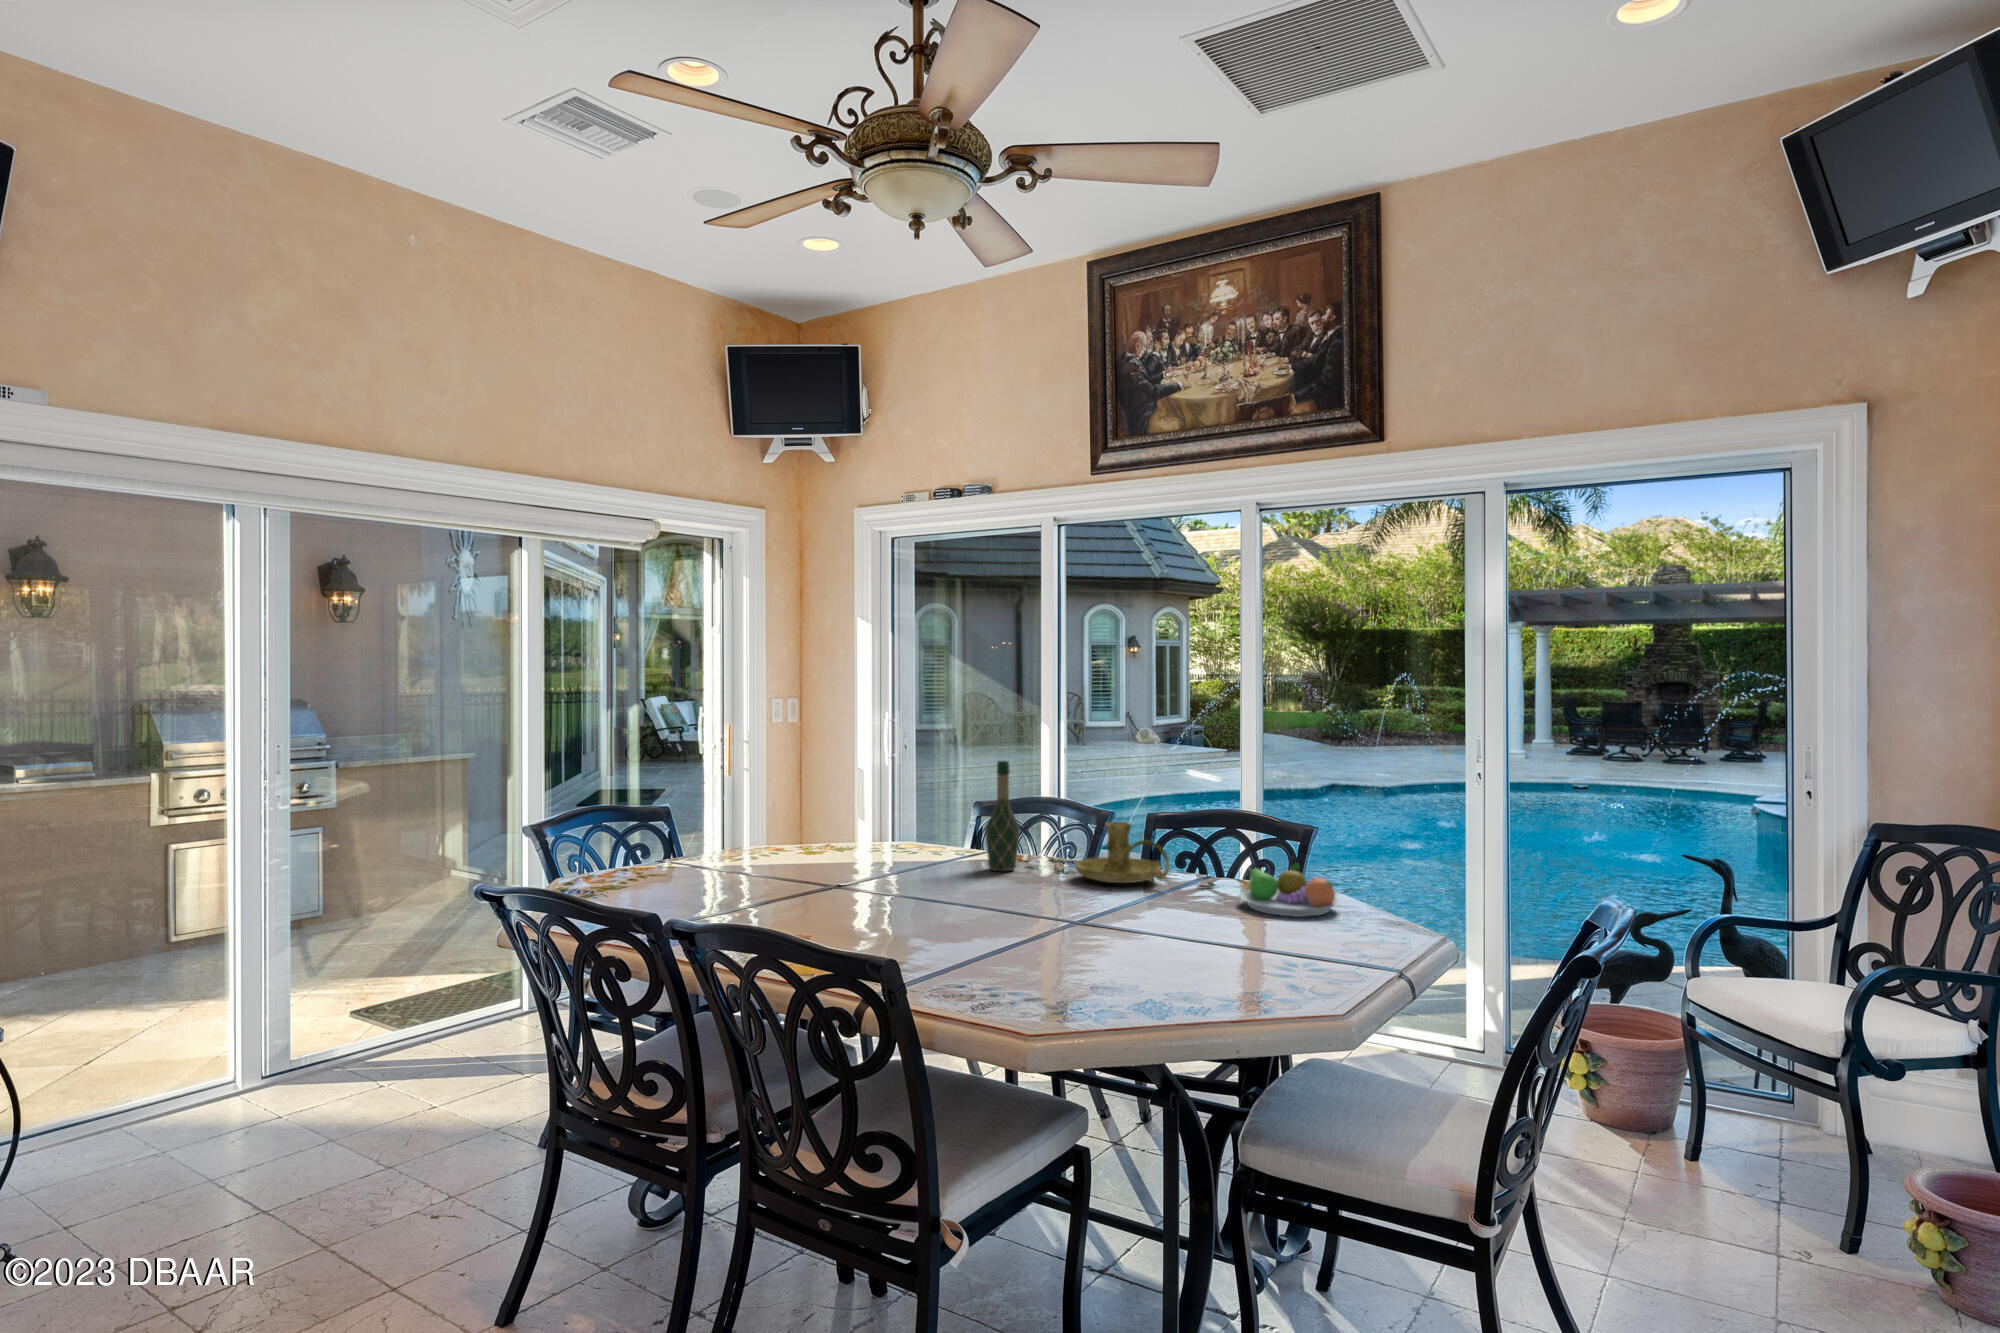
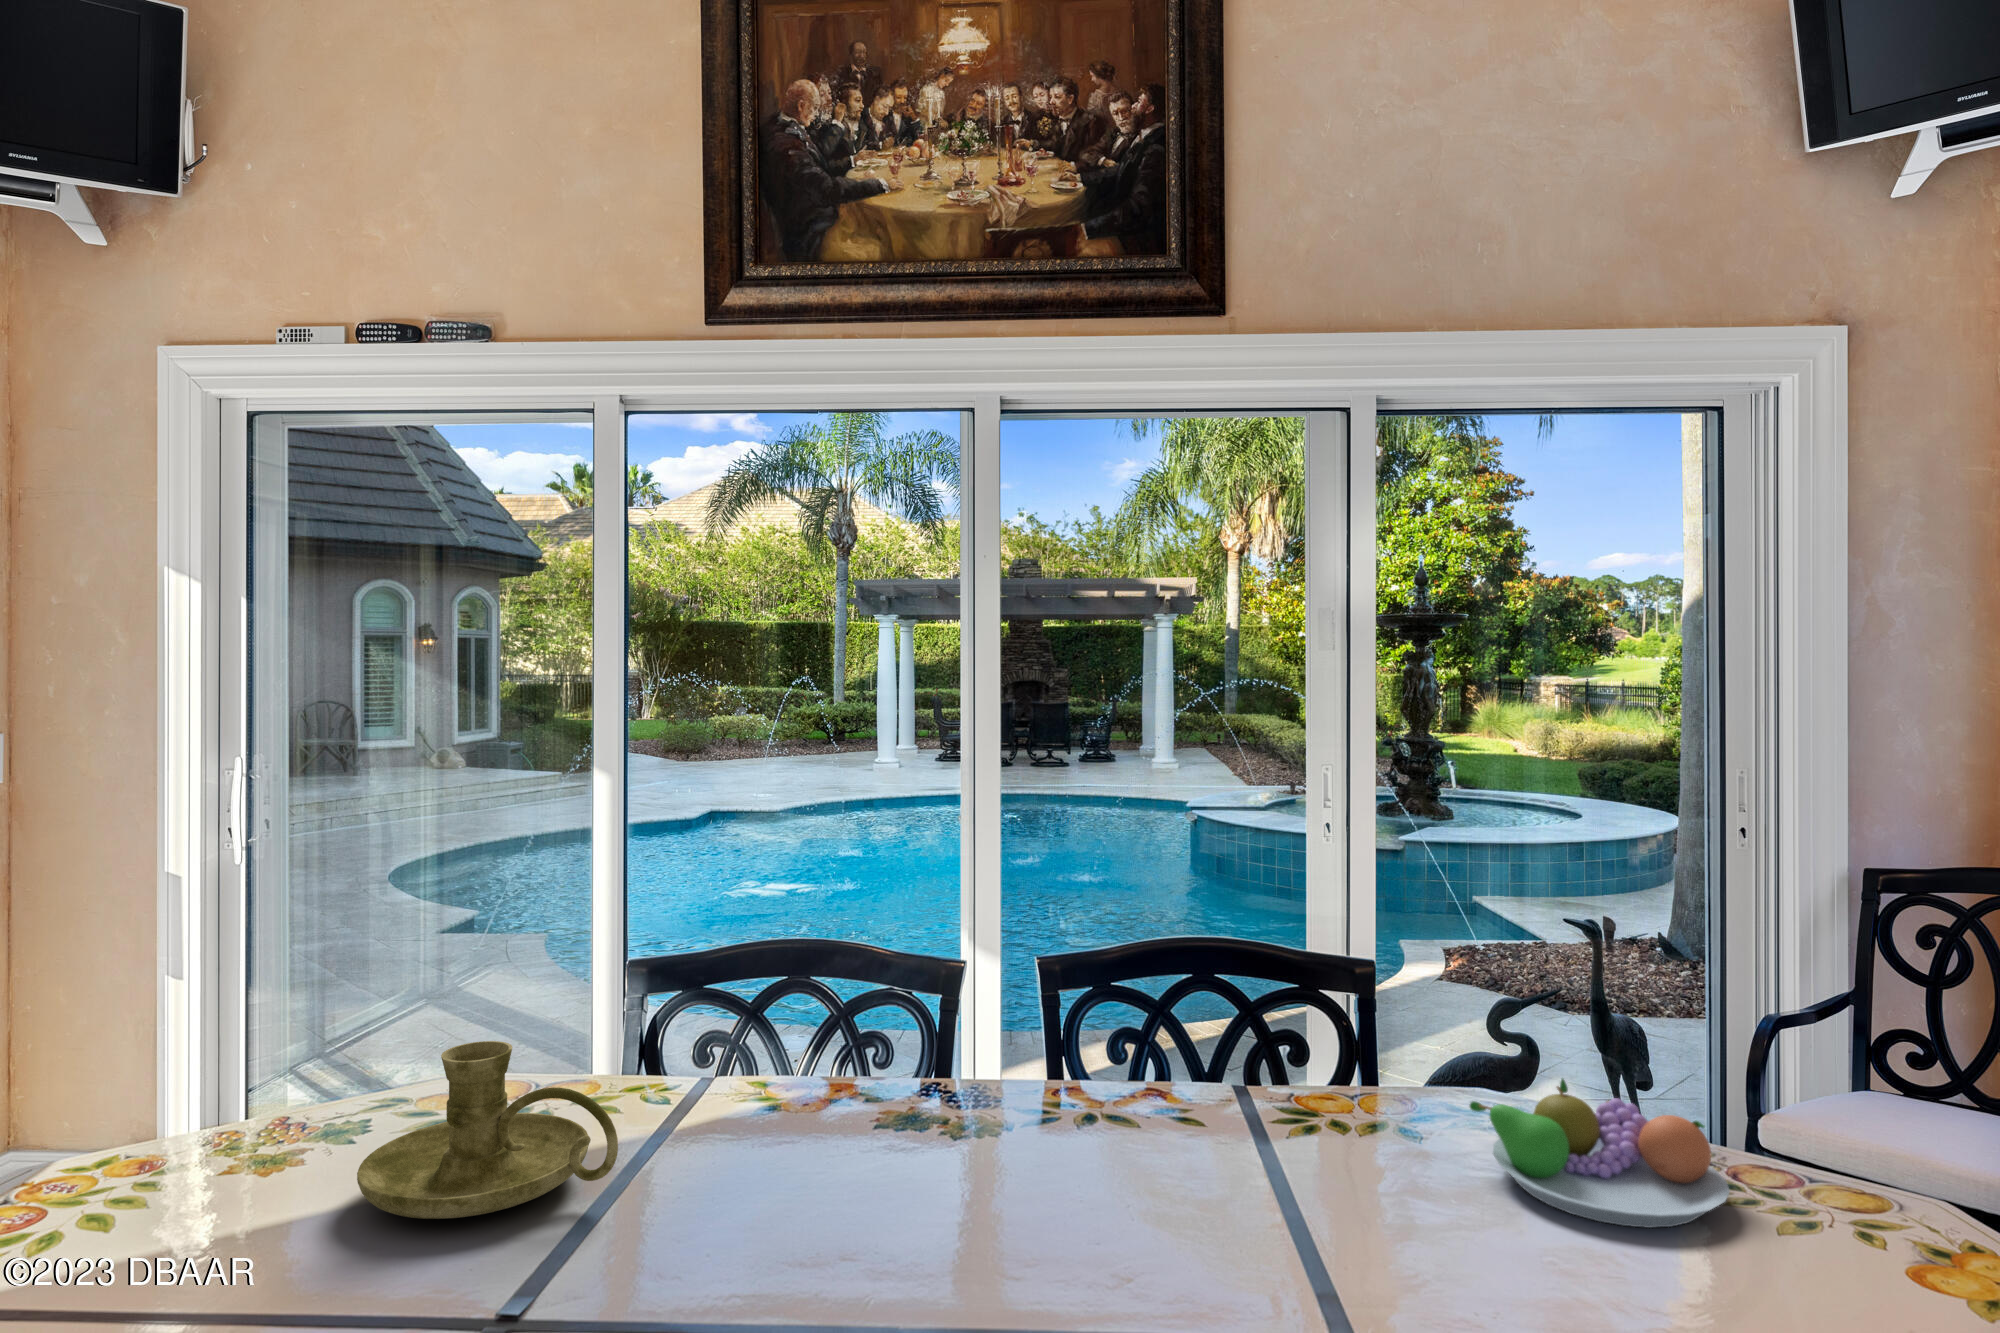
wine bottle: present [985,761,1020,871] -> none [827,910,916,1204]
candle holder: present [1075,822,1170,883] -> present [357,1041,618,1219]

